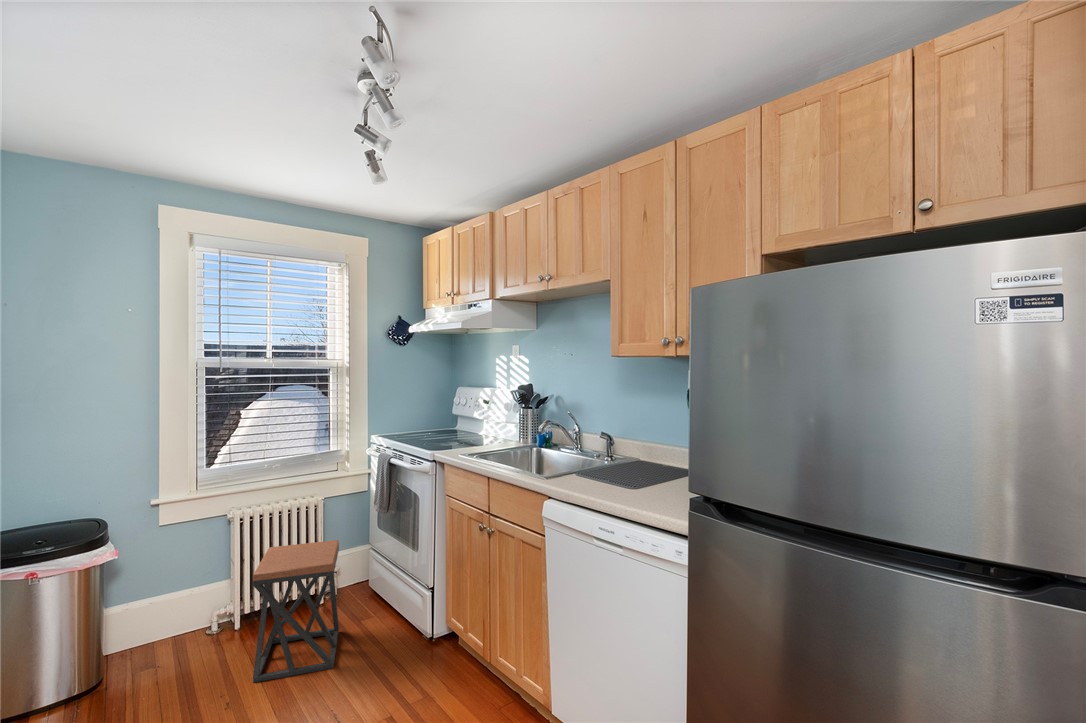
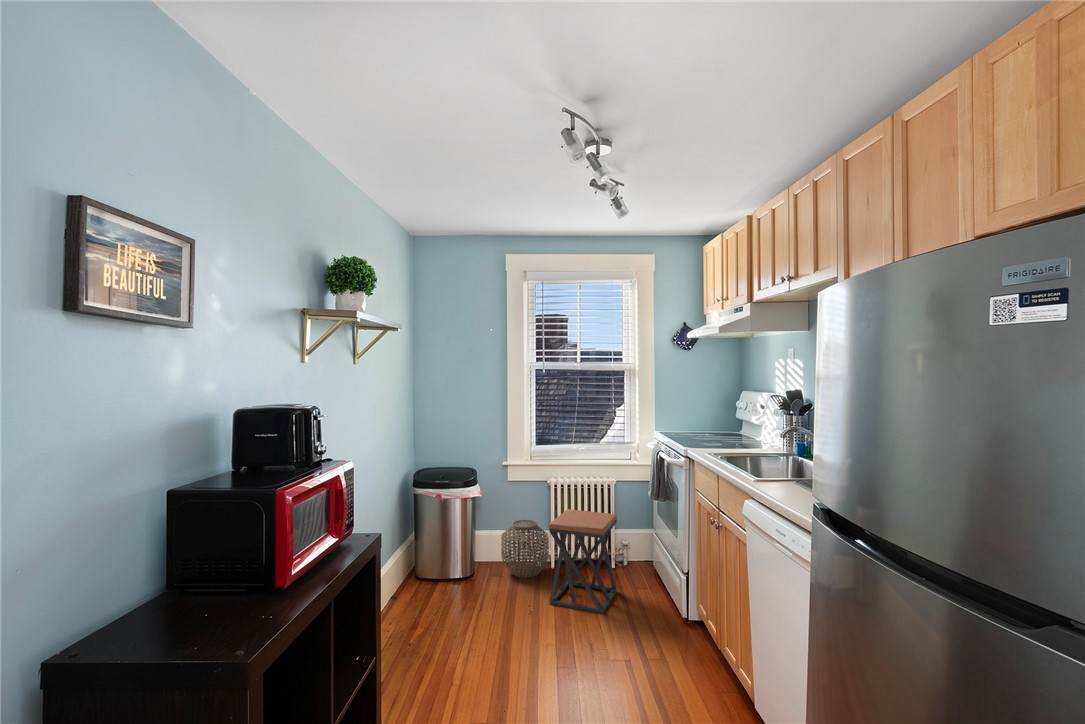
woven basket: none [154,573,235,659] -> present [501,520,549,578]

